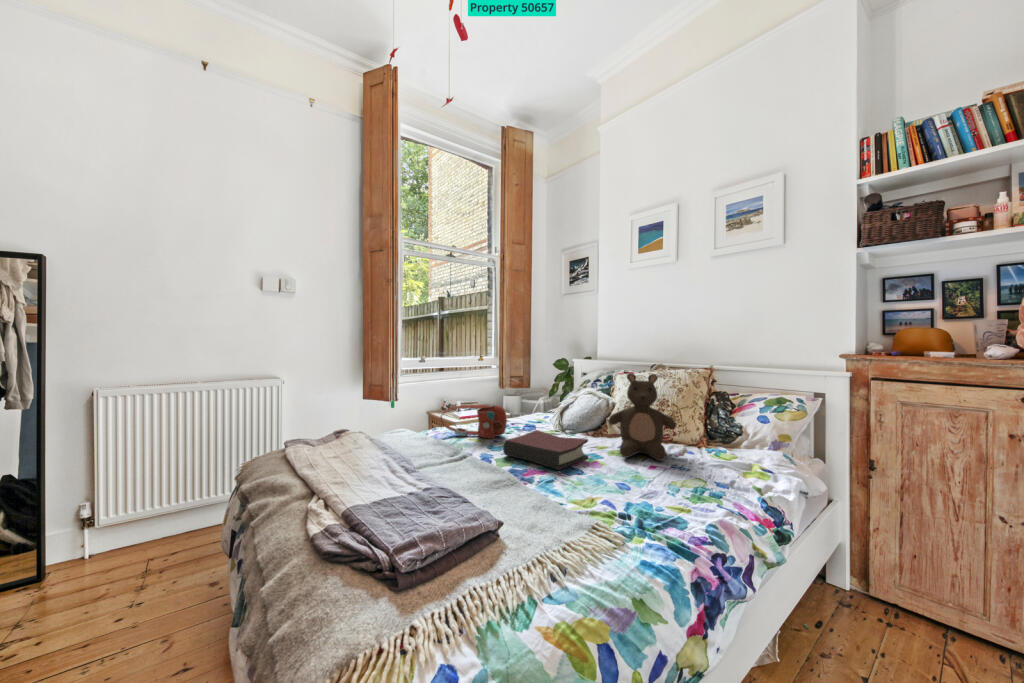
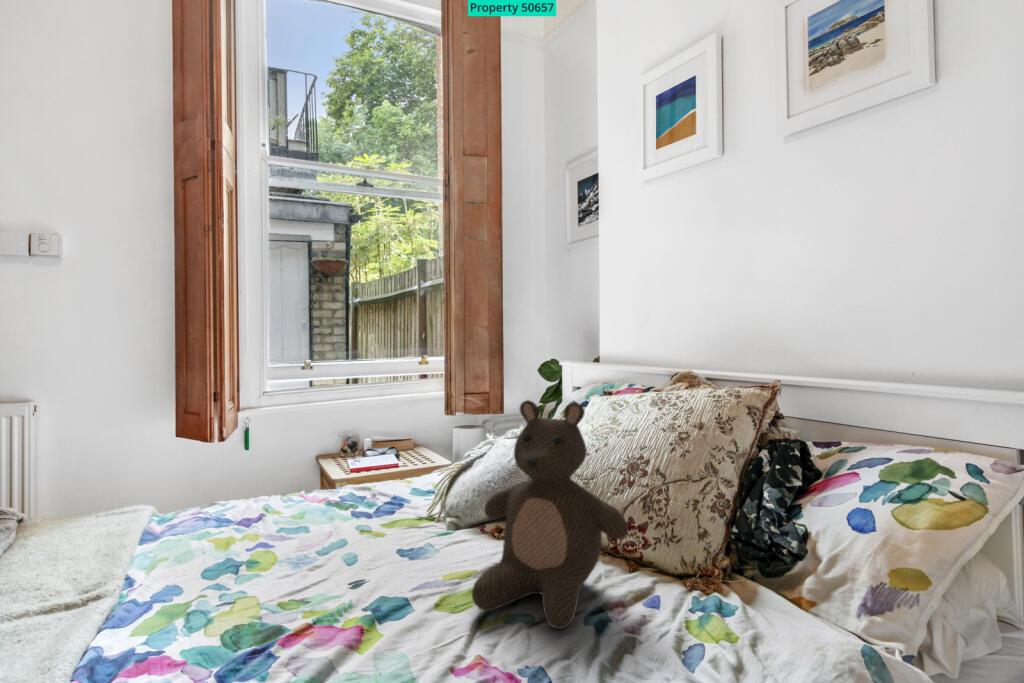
handbag: present [440,404,507,439] -> none [205,460,327,530]
hardback book: present [503,430,588,470] -> none [231,522,407,648]

